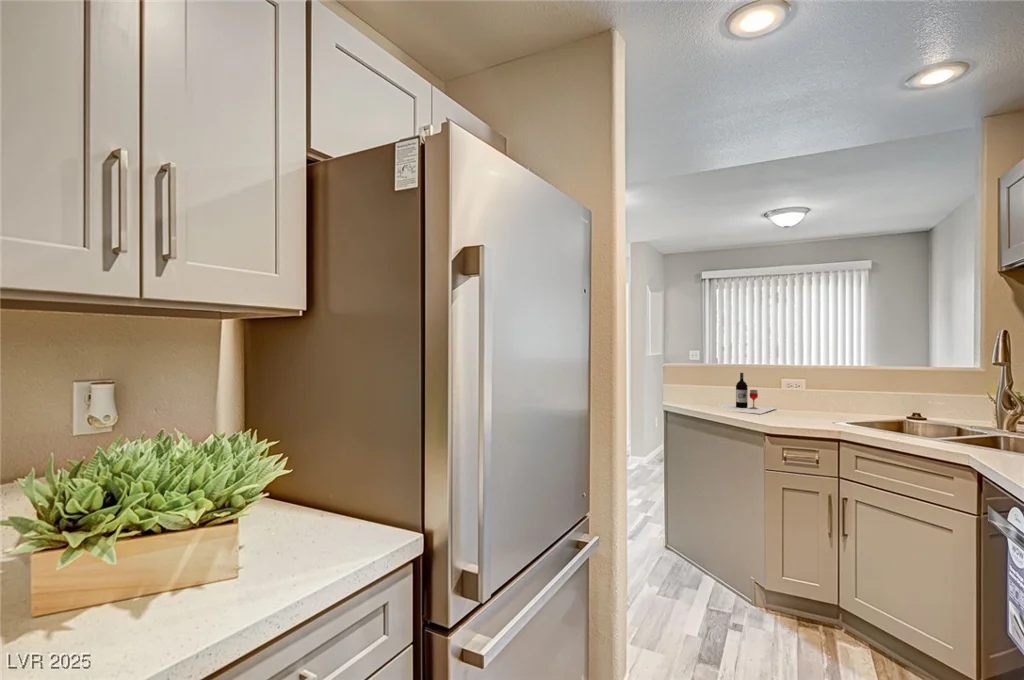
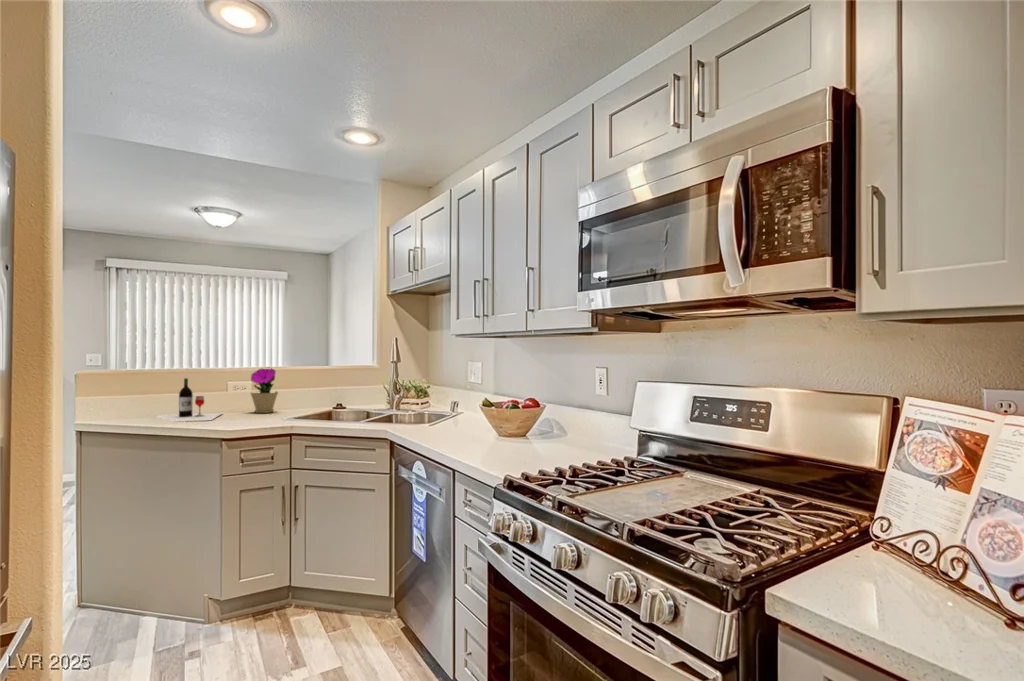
flower pot: none [805,366,836,413] -> present [251,368,278,413]

